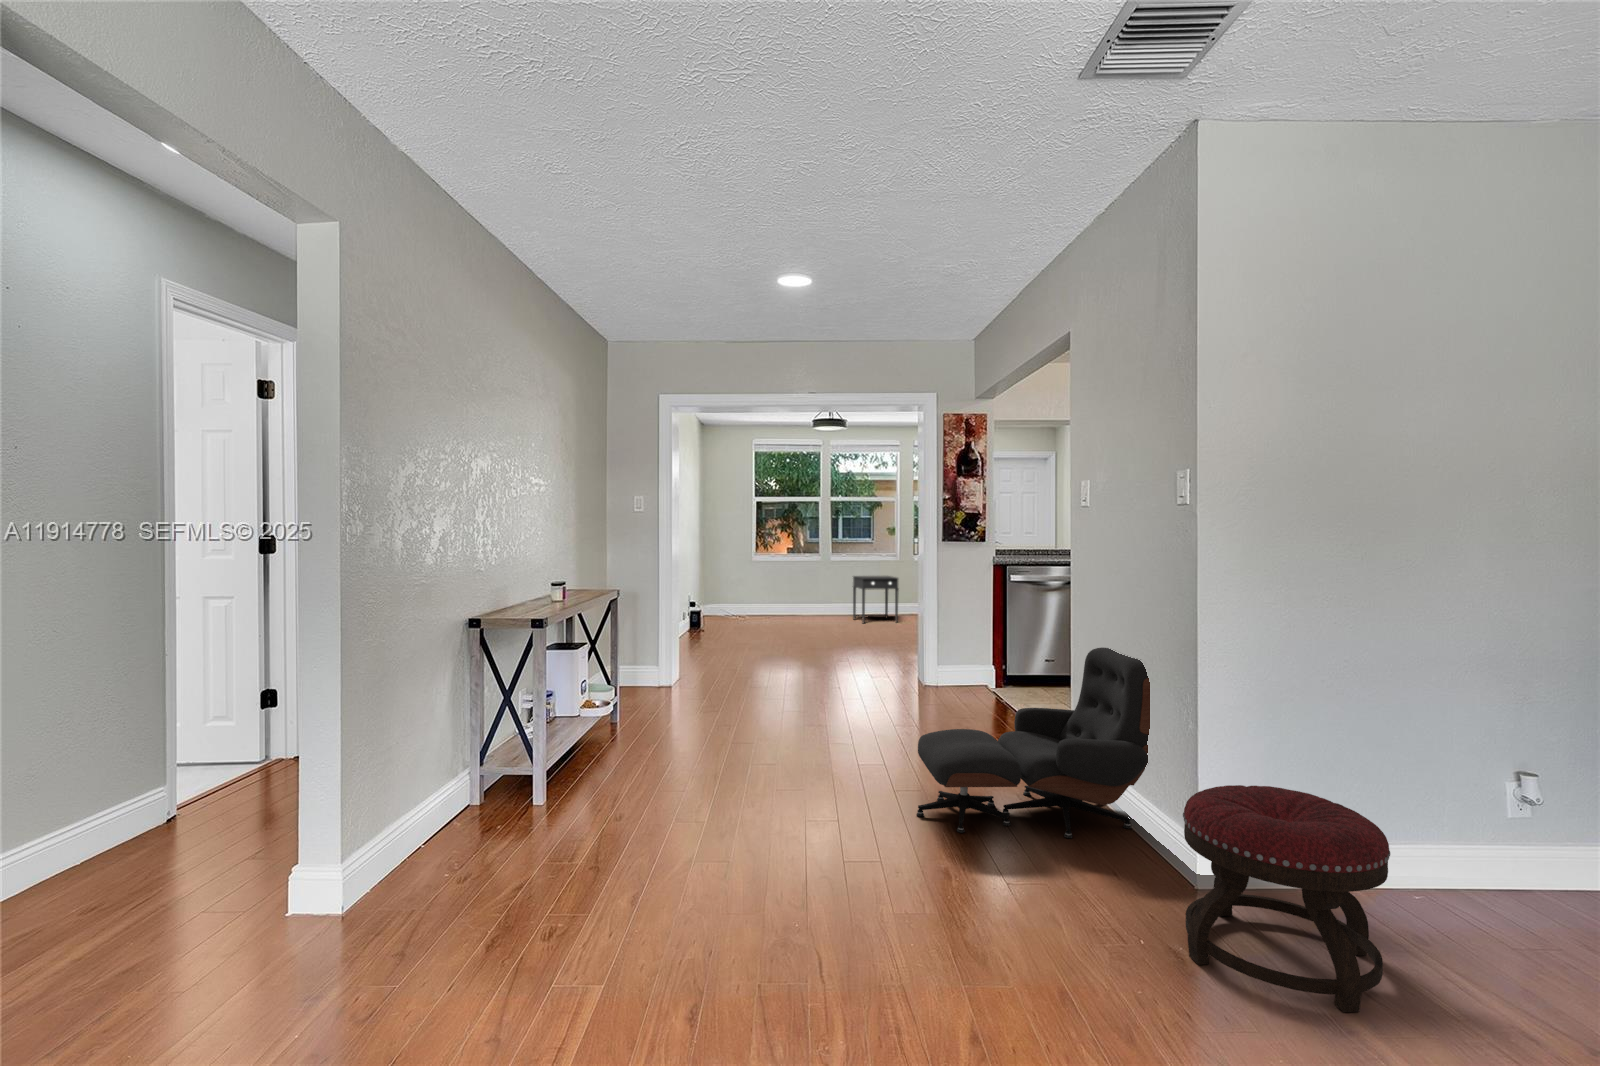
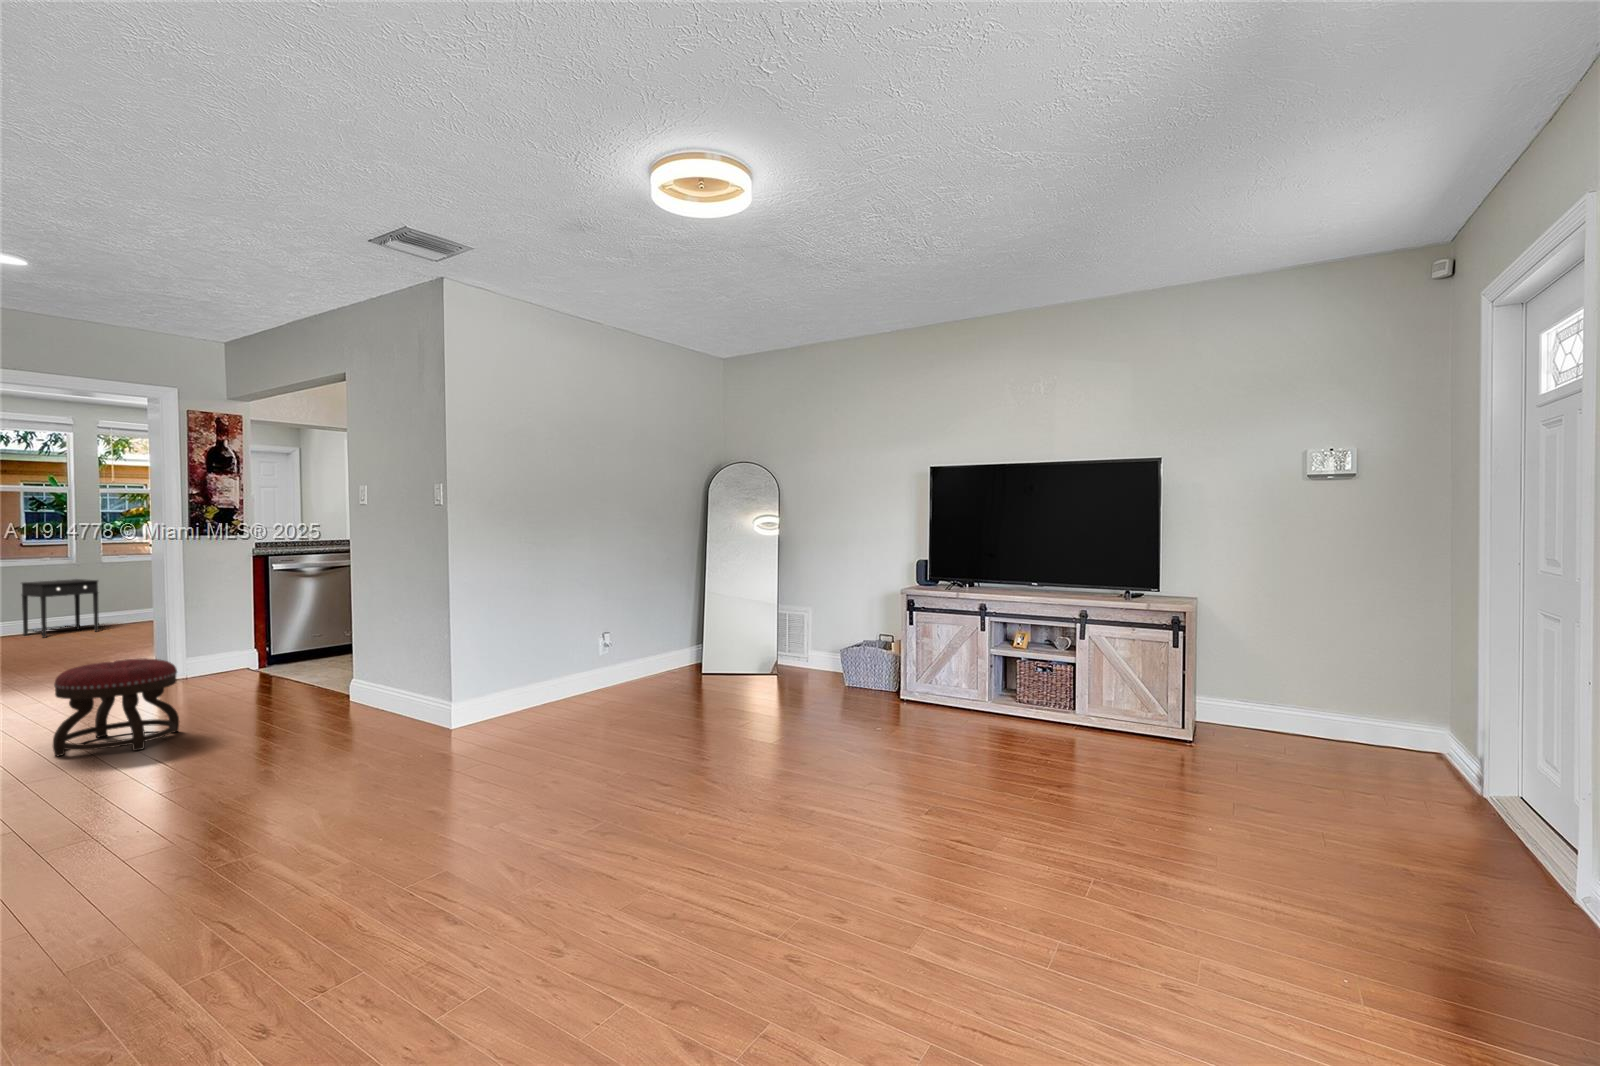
lounge chair: present [917,648,1150,838] -> none [219,608,429,764]
ottoman: present [1183,785,1390,1012] -> present [53,658,179,756]

